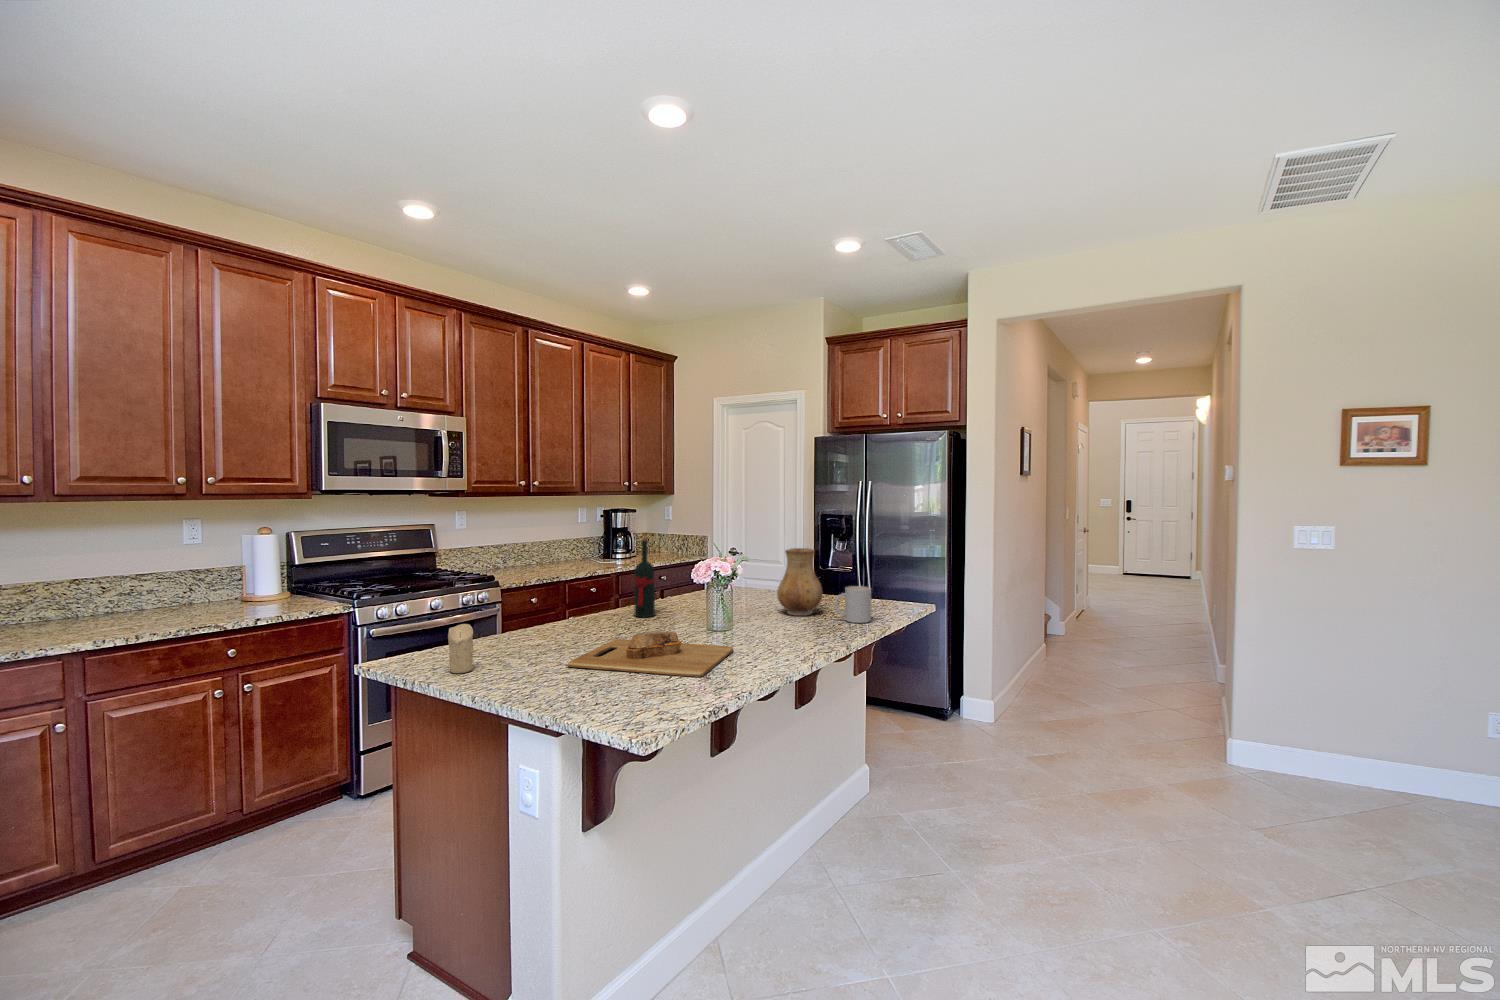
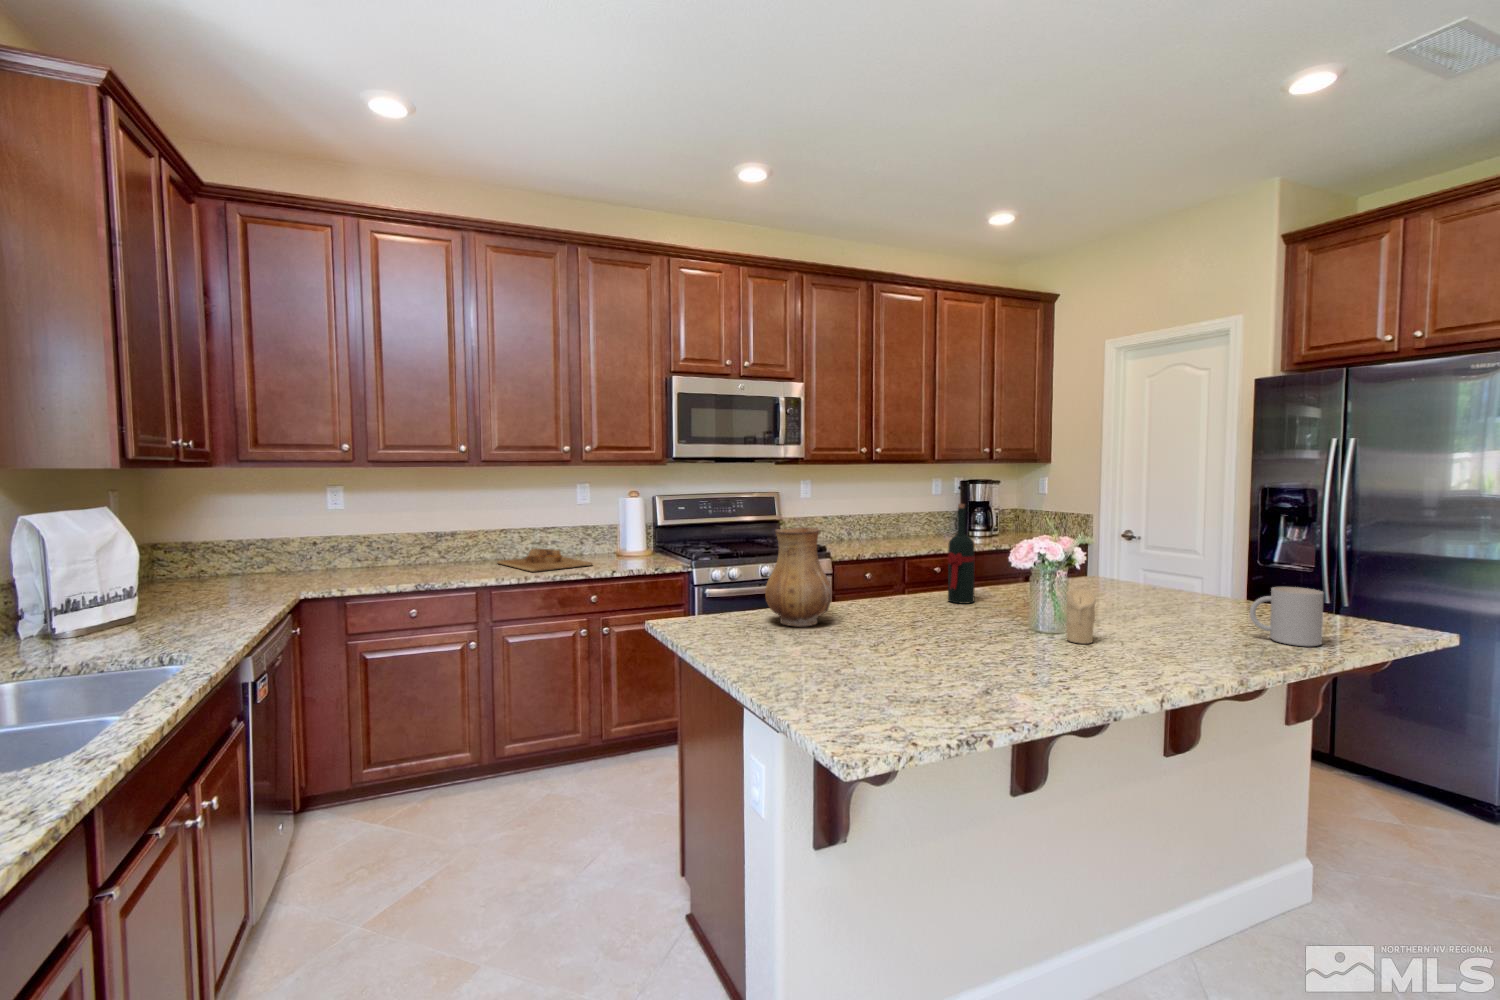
ceramic pitcher: present [777,548,823,616] -> present [765,527,832,627]
candle: present [448,624,474,673] -> present [1066,588,1096,644]
cutting board: present [568,632,733,677] -> present [497,548,593,572]

